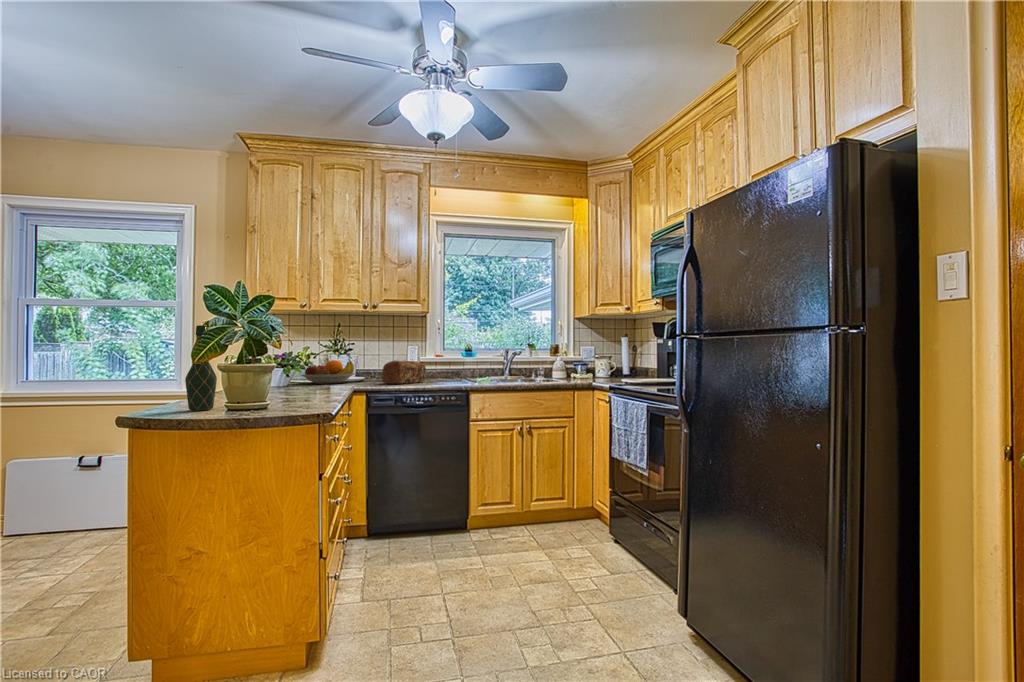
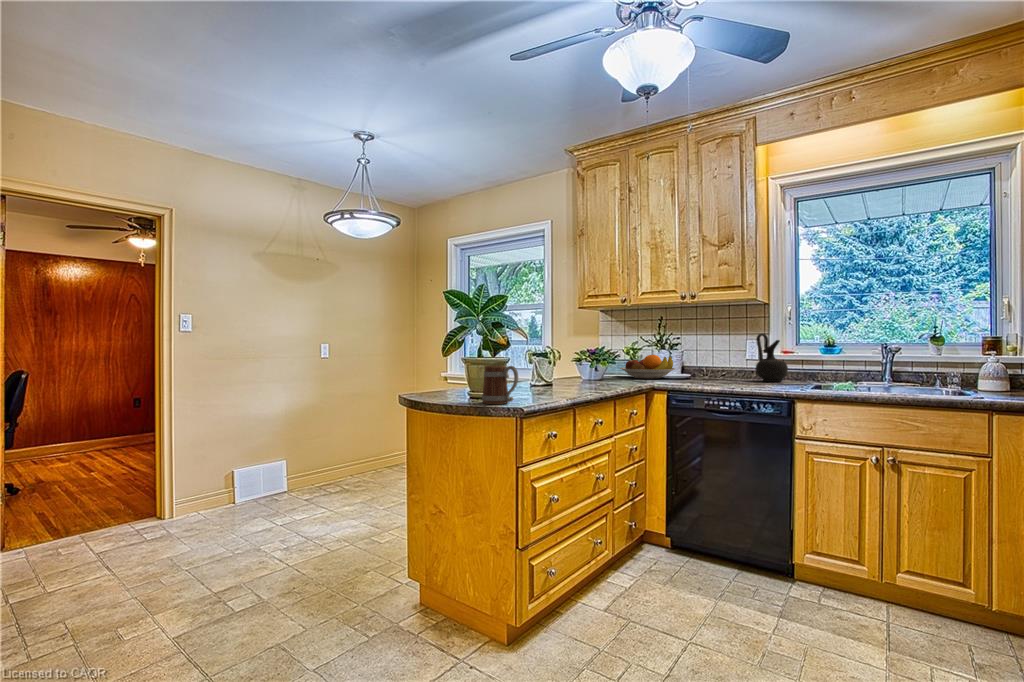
wine bottle: present [185,325,217,410] -> none [440,329,463,400]
ceramic jug: none [422,341,446,380] -> present [755,334,788,382]
bread loaf: present [382,361,426,384] -> none [691,357,750,384]
mug: none [252,366,298,408] -> present [482,365,518,404]

